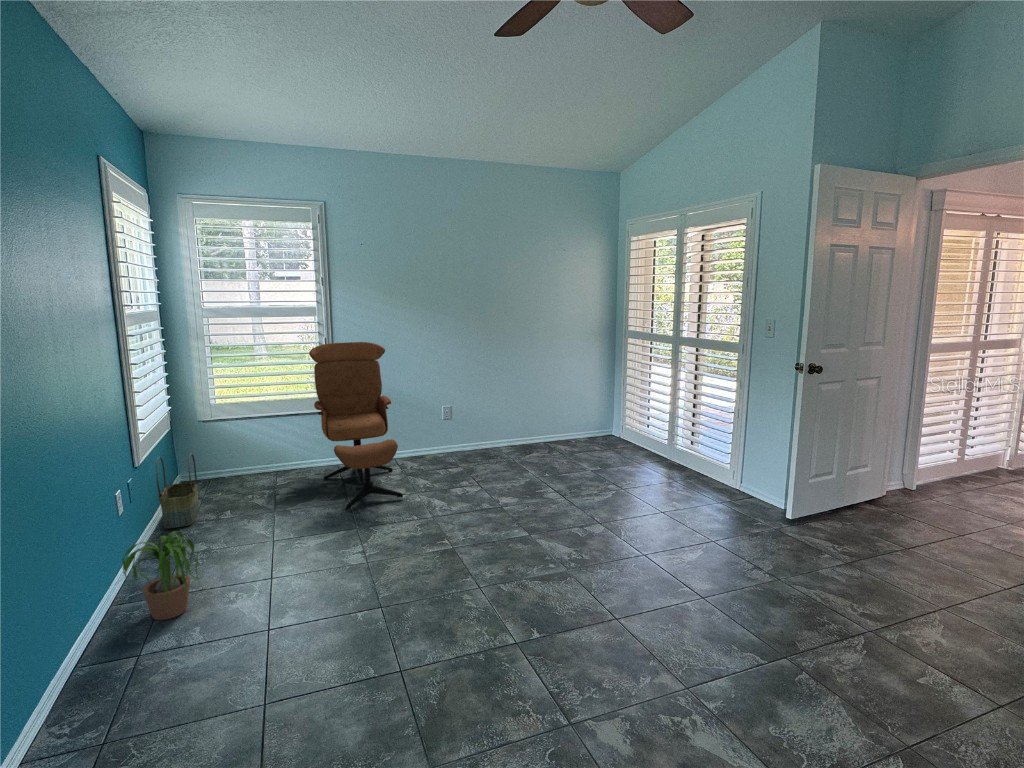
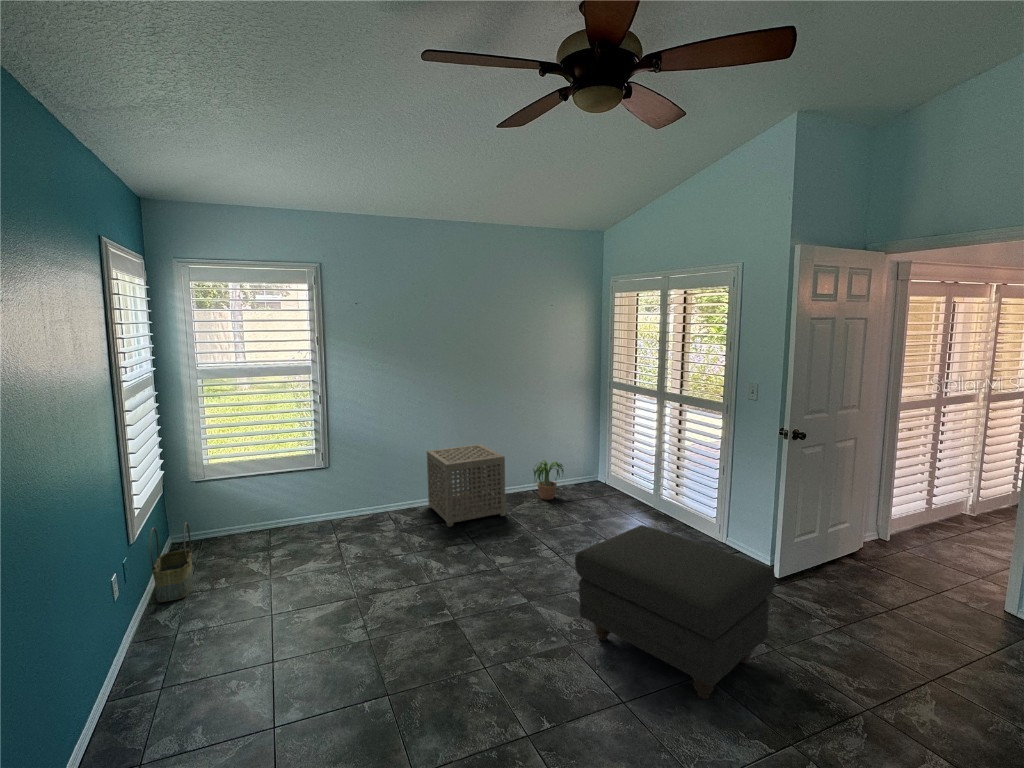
lounge chair: present [309,342,403,510] -> none [305,399,400,575]
side table: none [433,393,513,472] -> present [427,444,506,527]
ottoman: none [573,458,778,618] -> present [575,525,776,699]
potted plant: present [122,531,199,620] -> present [533,460,564,500]

